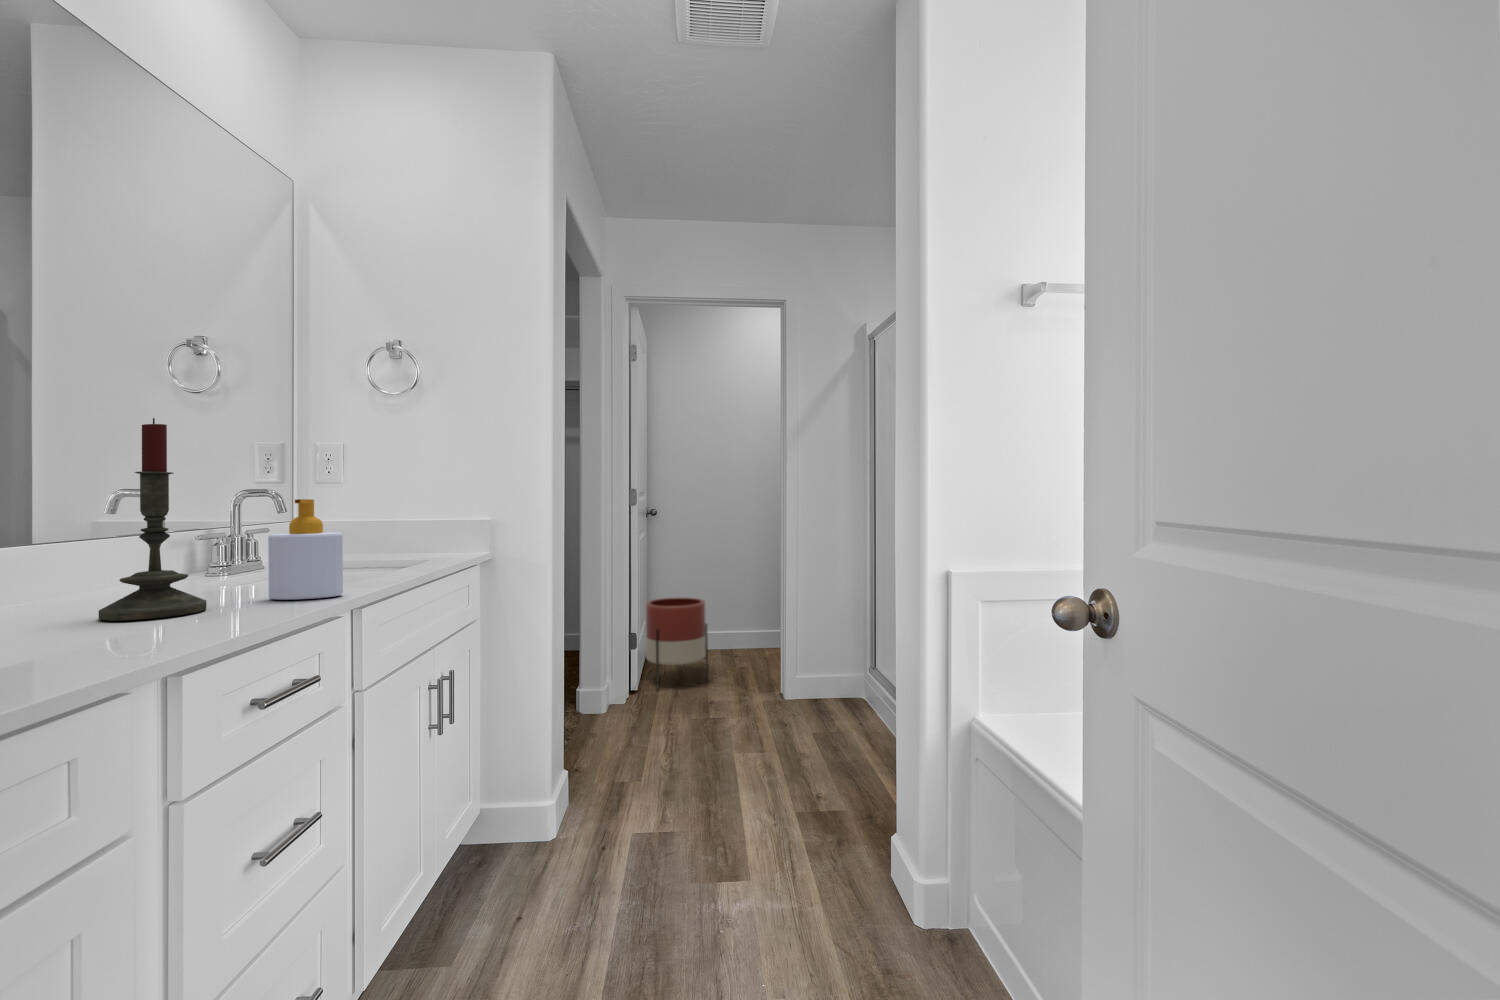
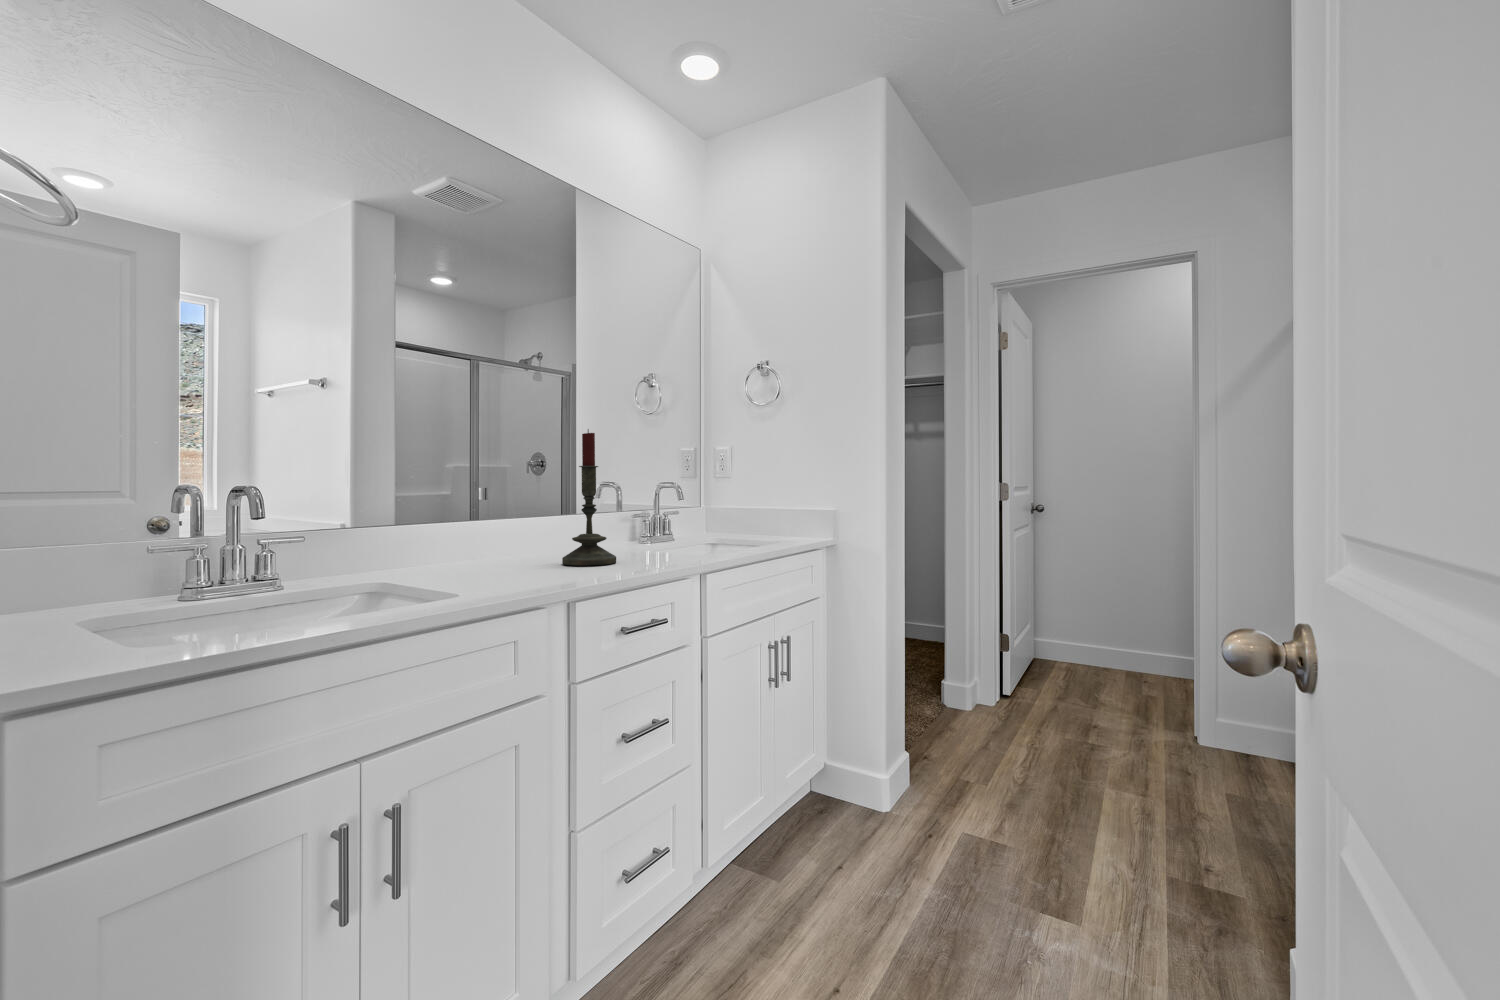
soap bottle: present [268,499,343,600] -> none [653,485,699,561]
planter: present [646,597,708,690] -> none [1023,598,1101,703]

